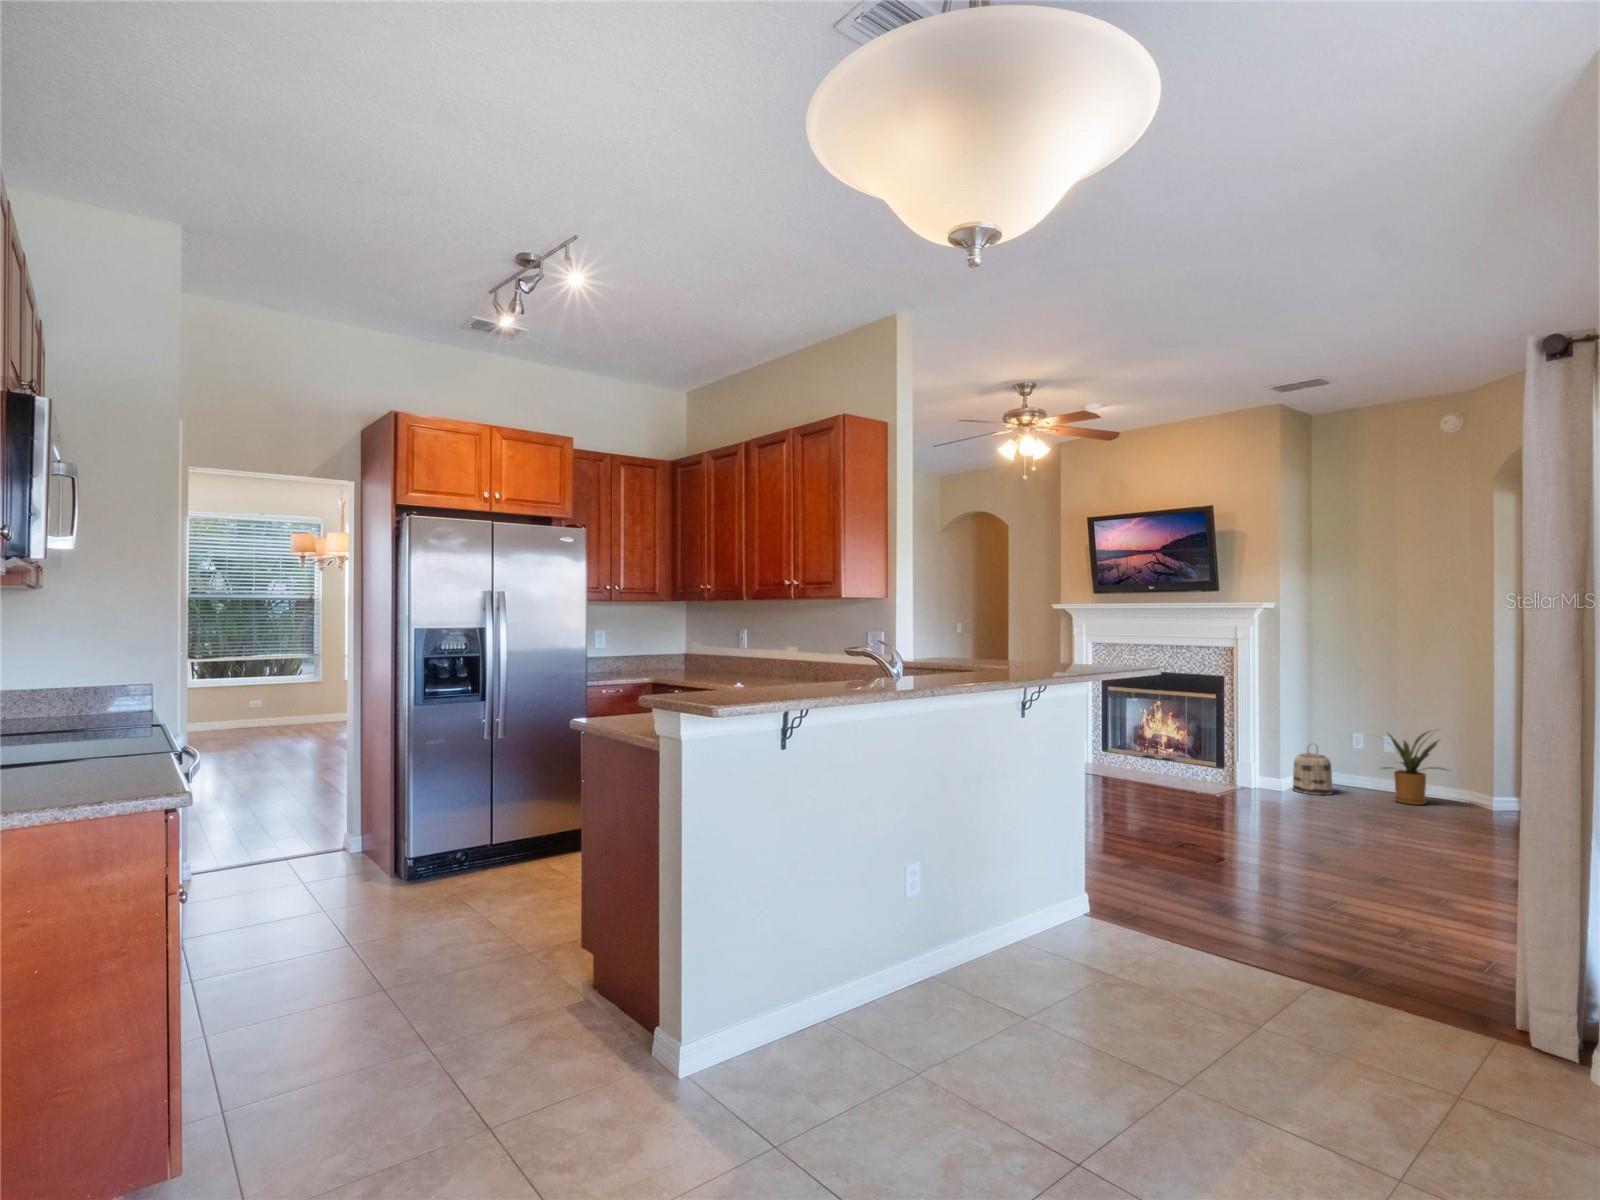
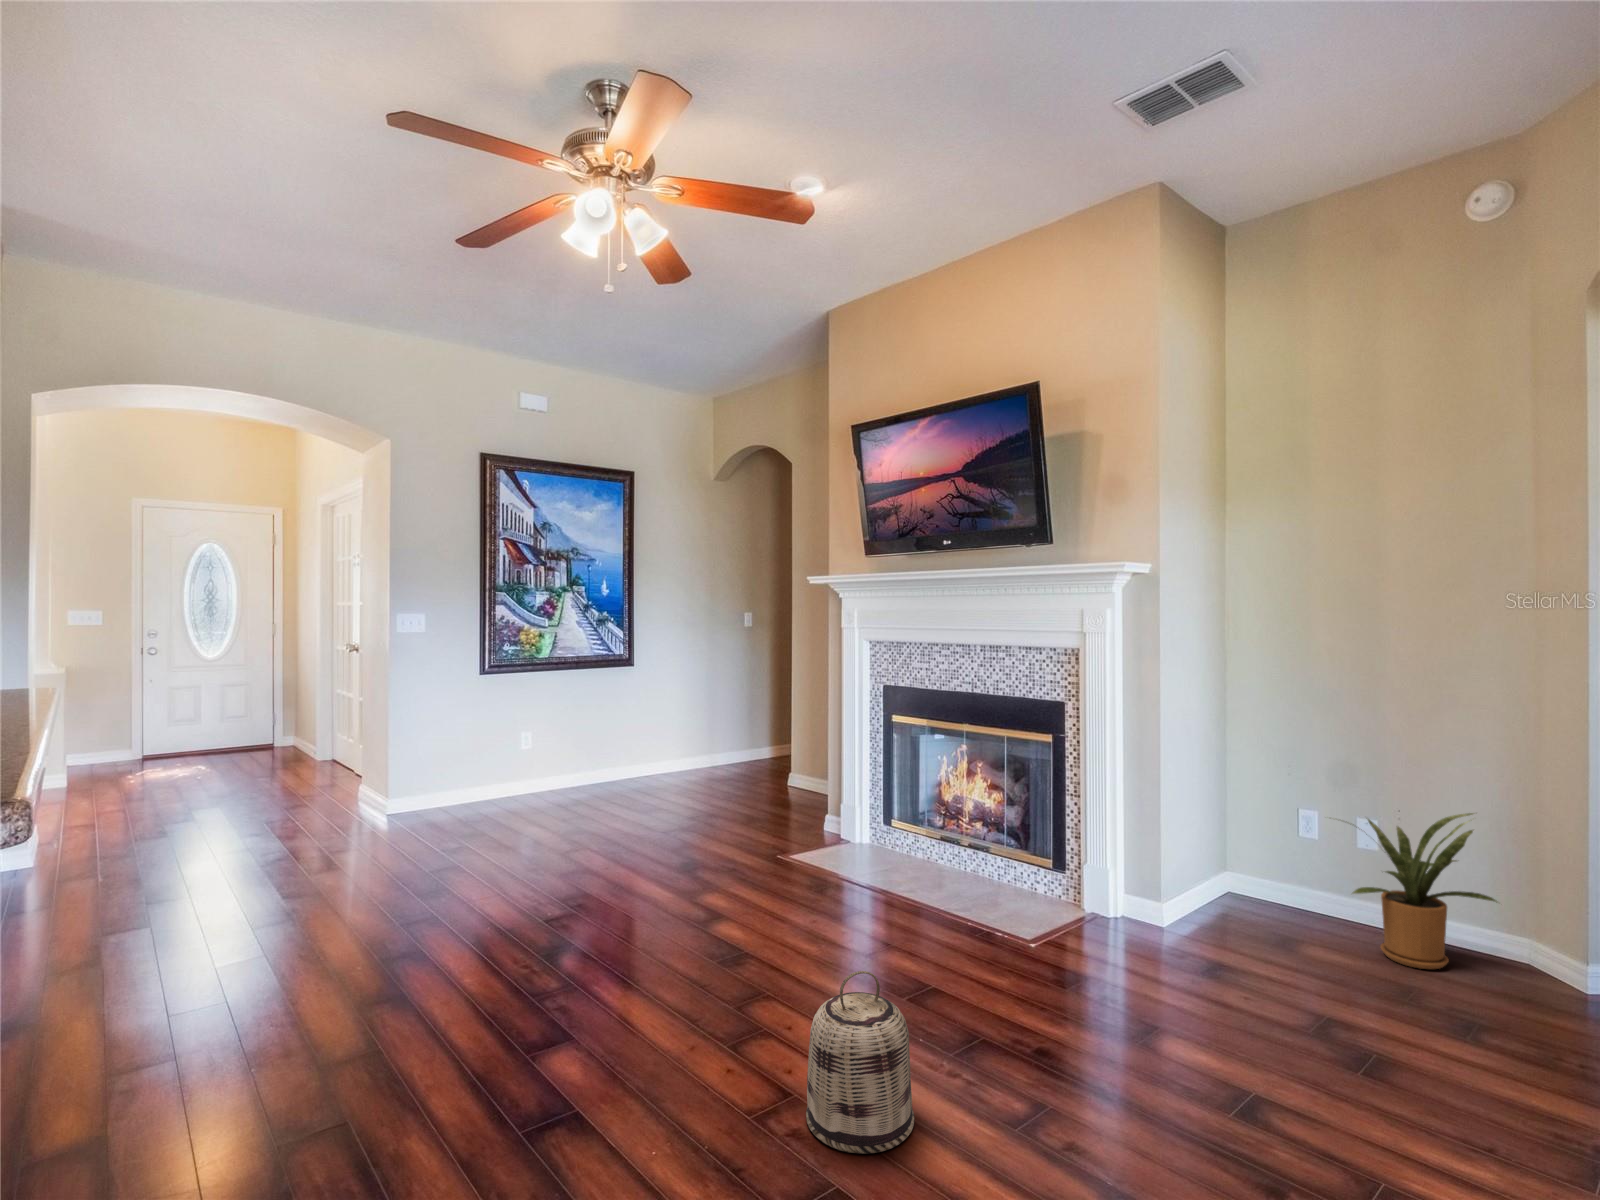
basket: present [1293,746,1333,795] -> present [806,971,914,1154]

